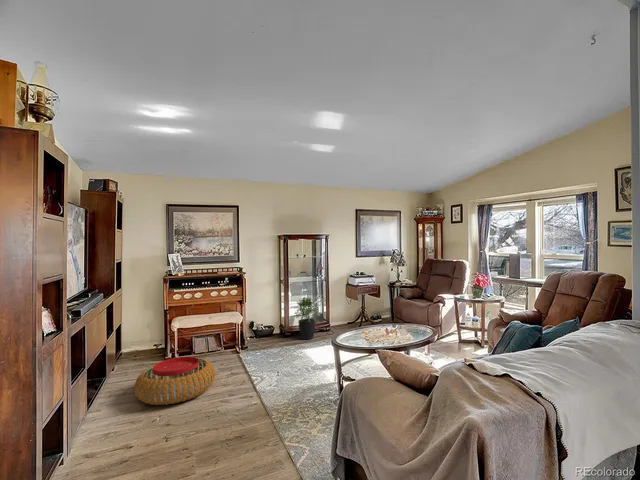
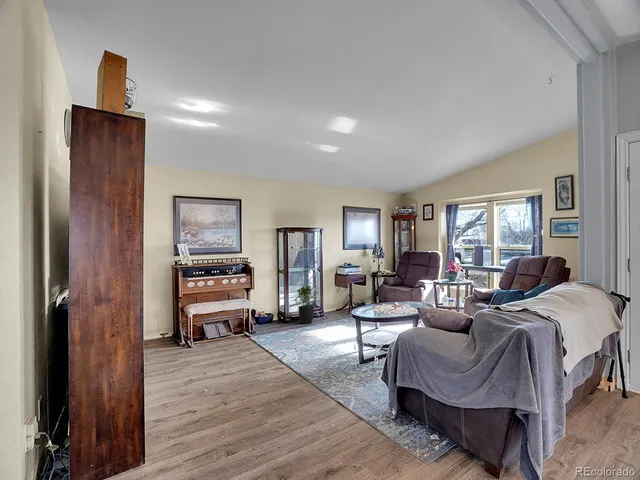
pouf: present [134,357,215,405] -> none [174,337,246,378]

